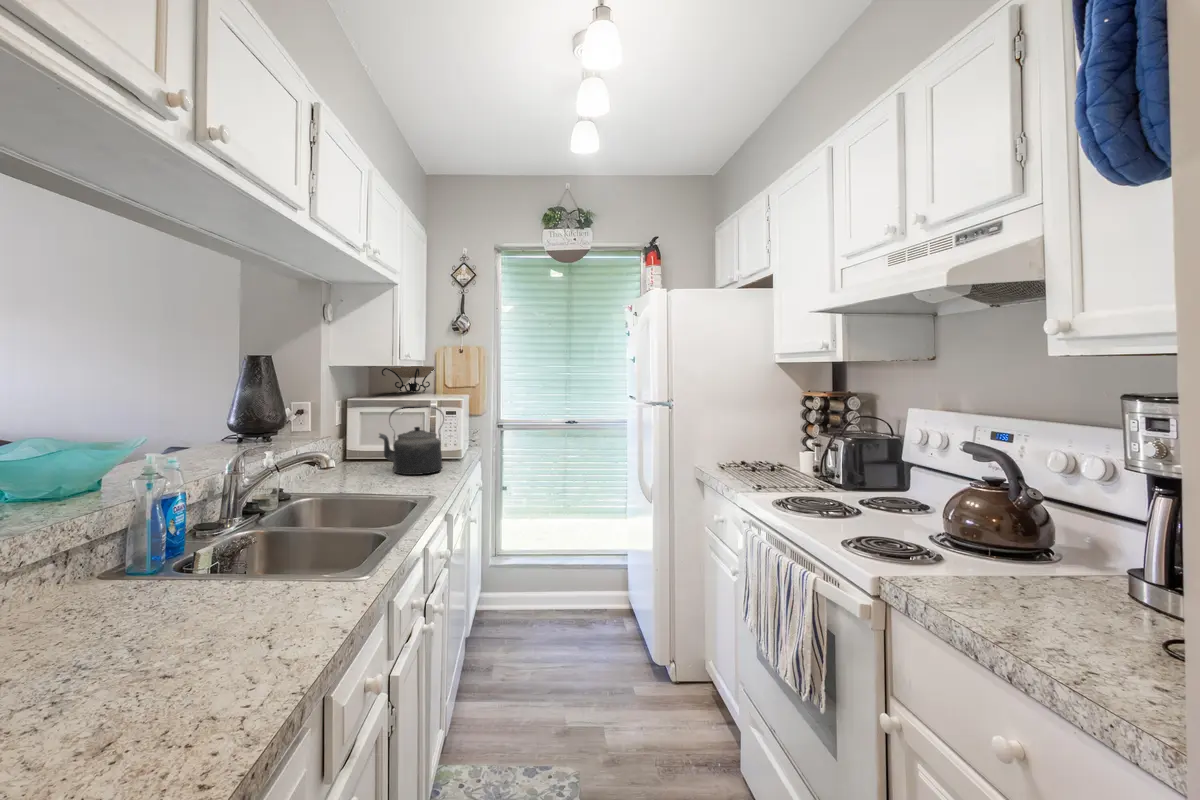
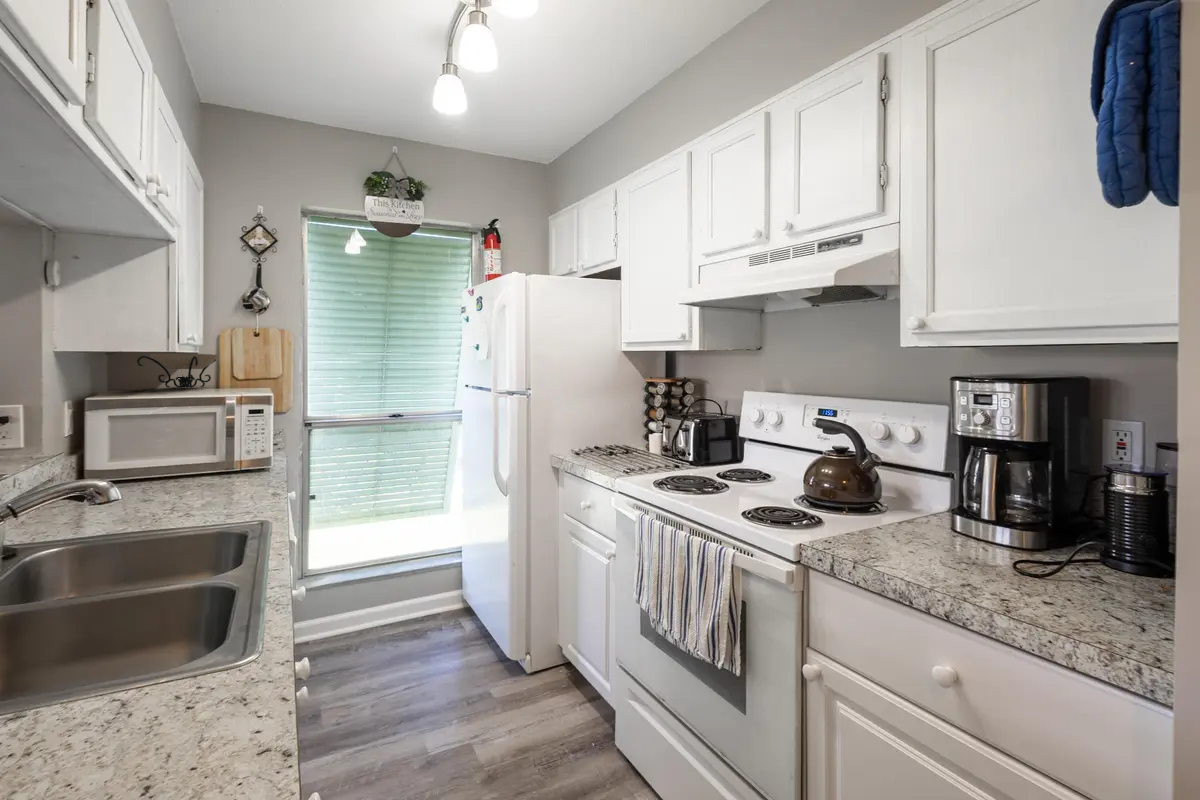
kettle: present [379,406,444,475] -> none [149,401,248,492]

